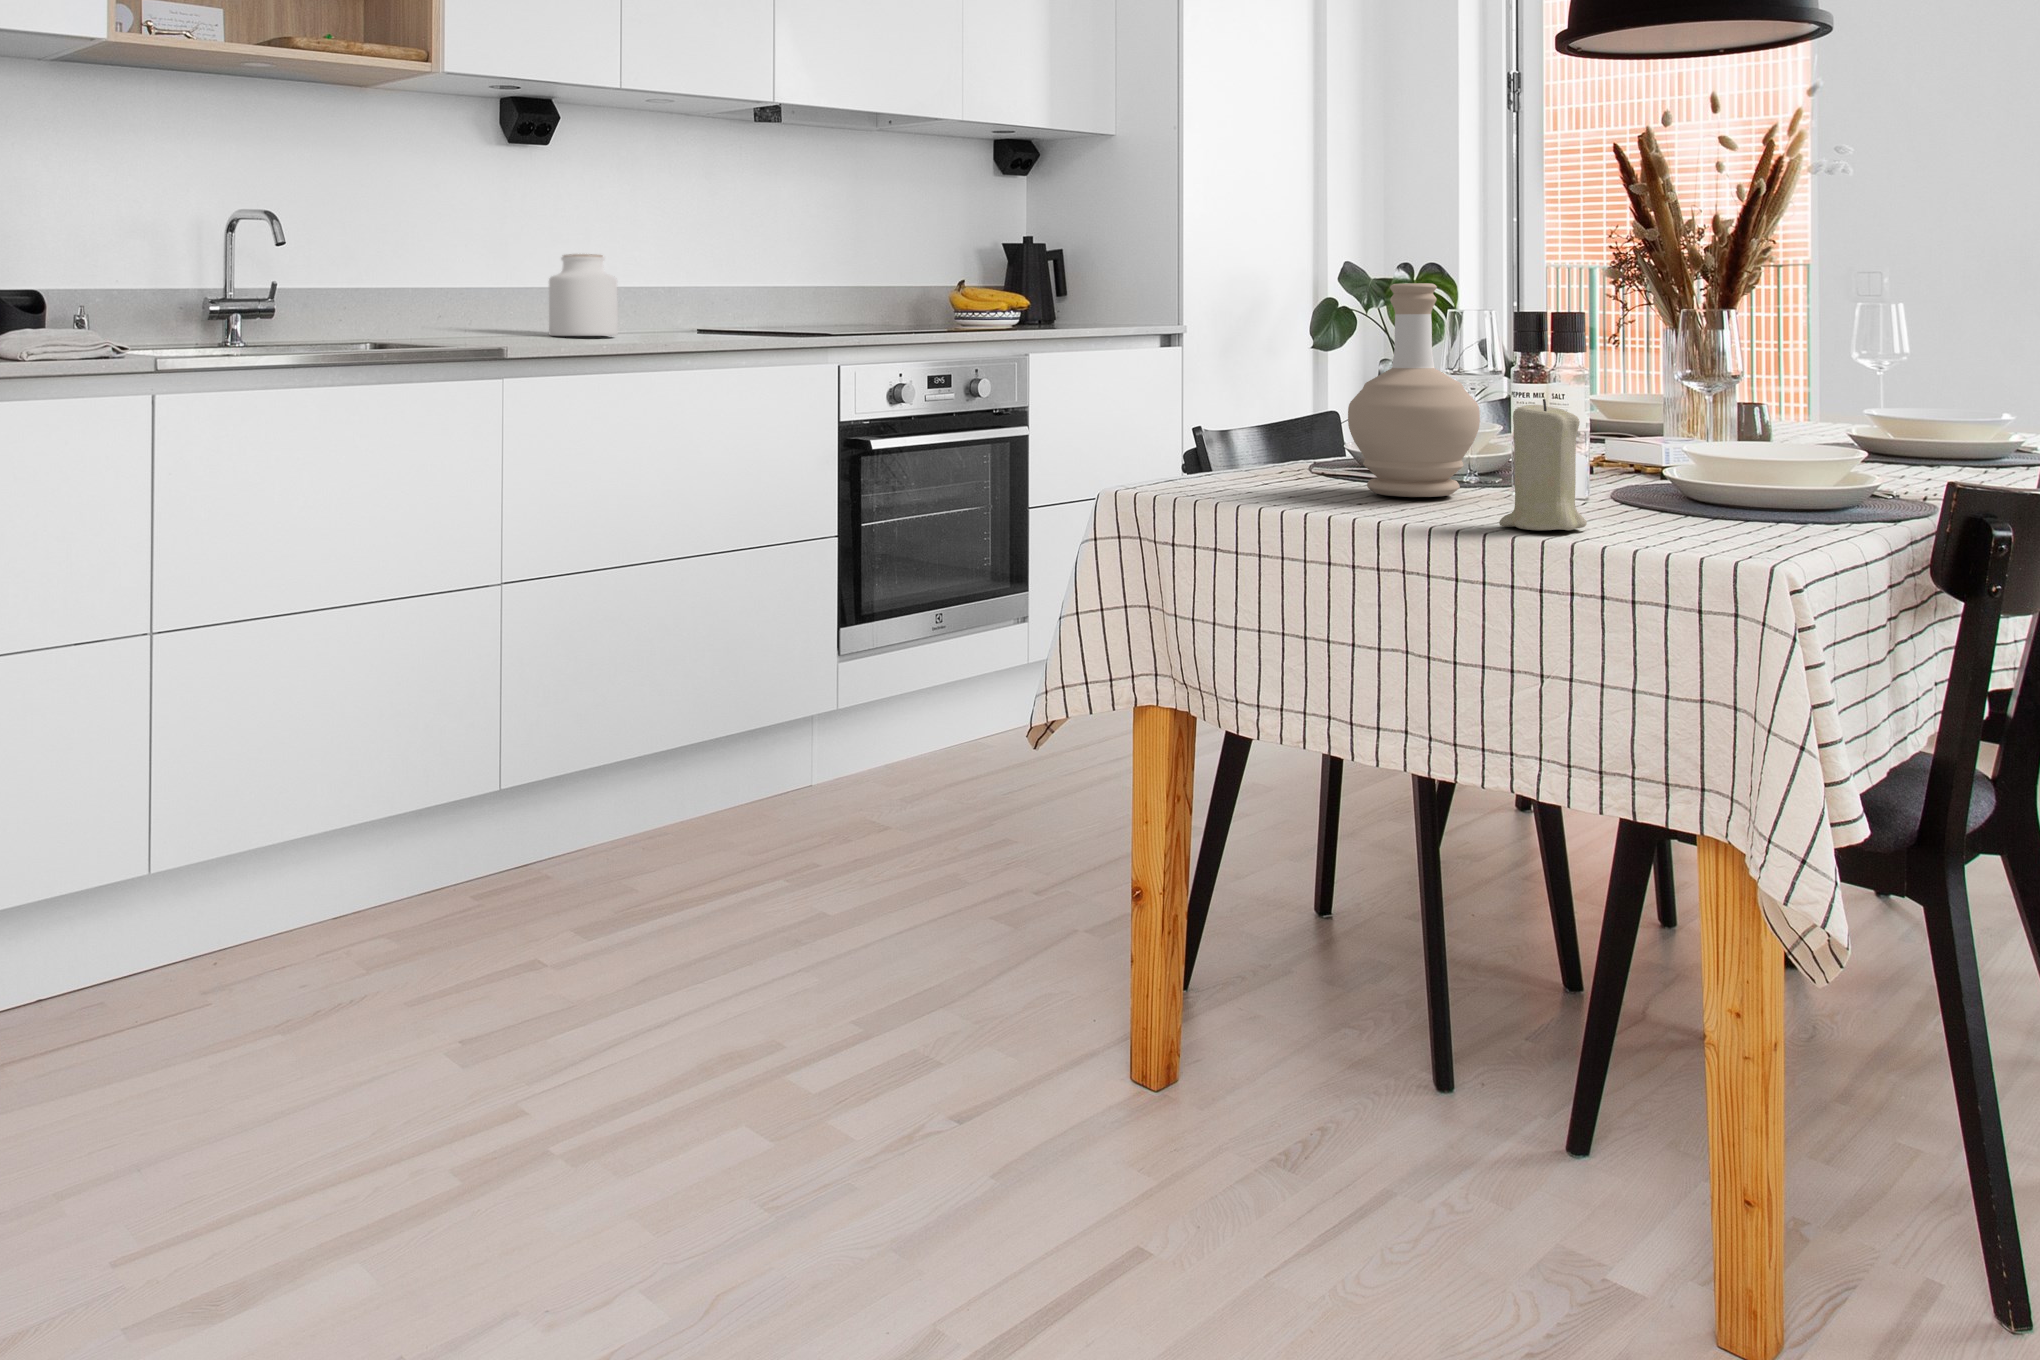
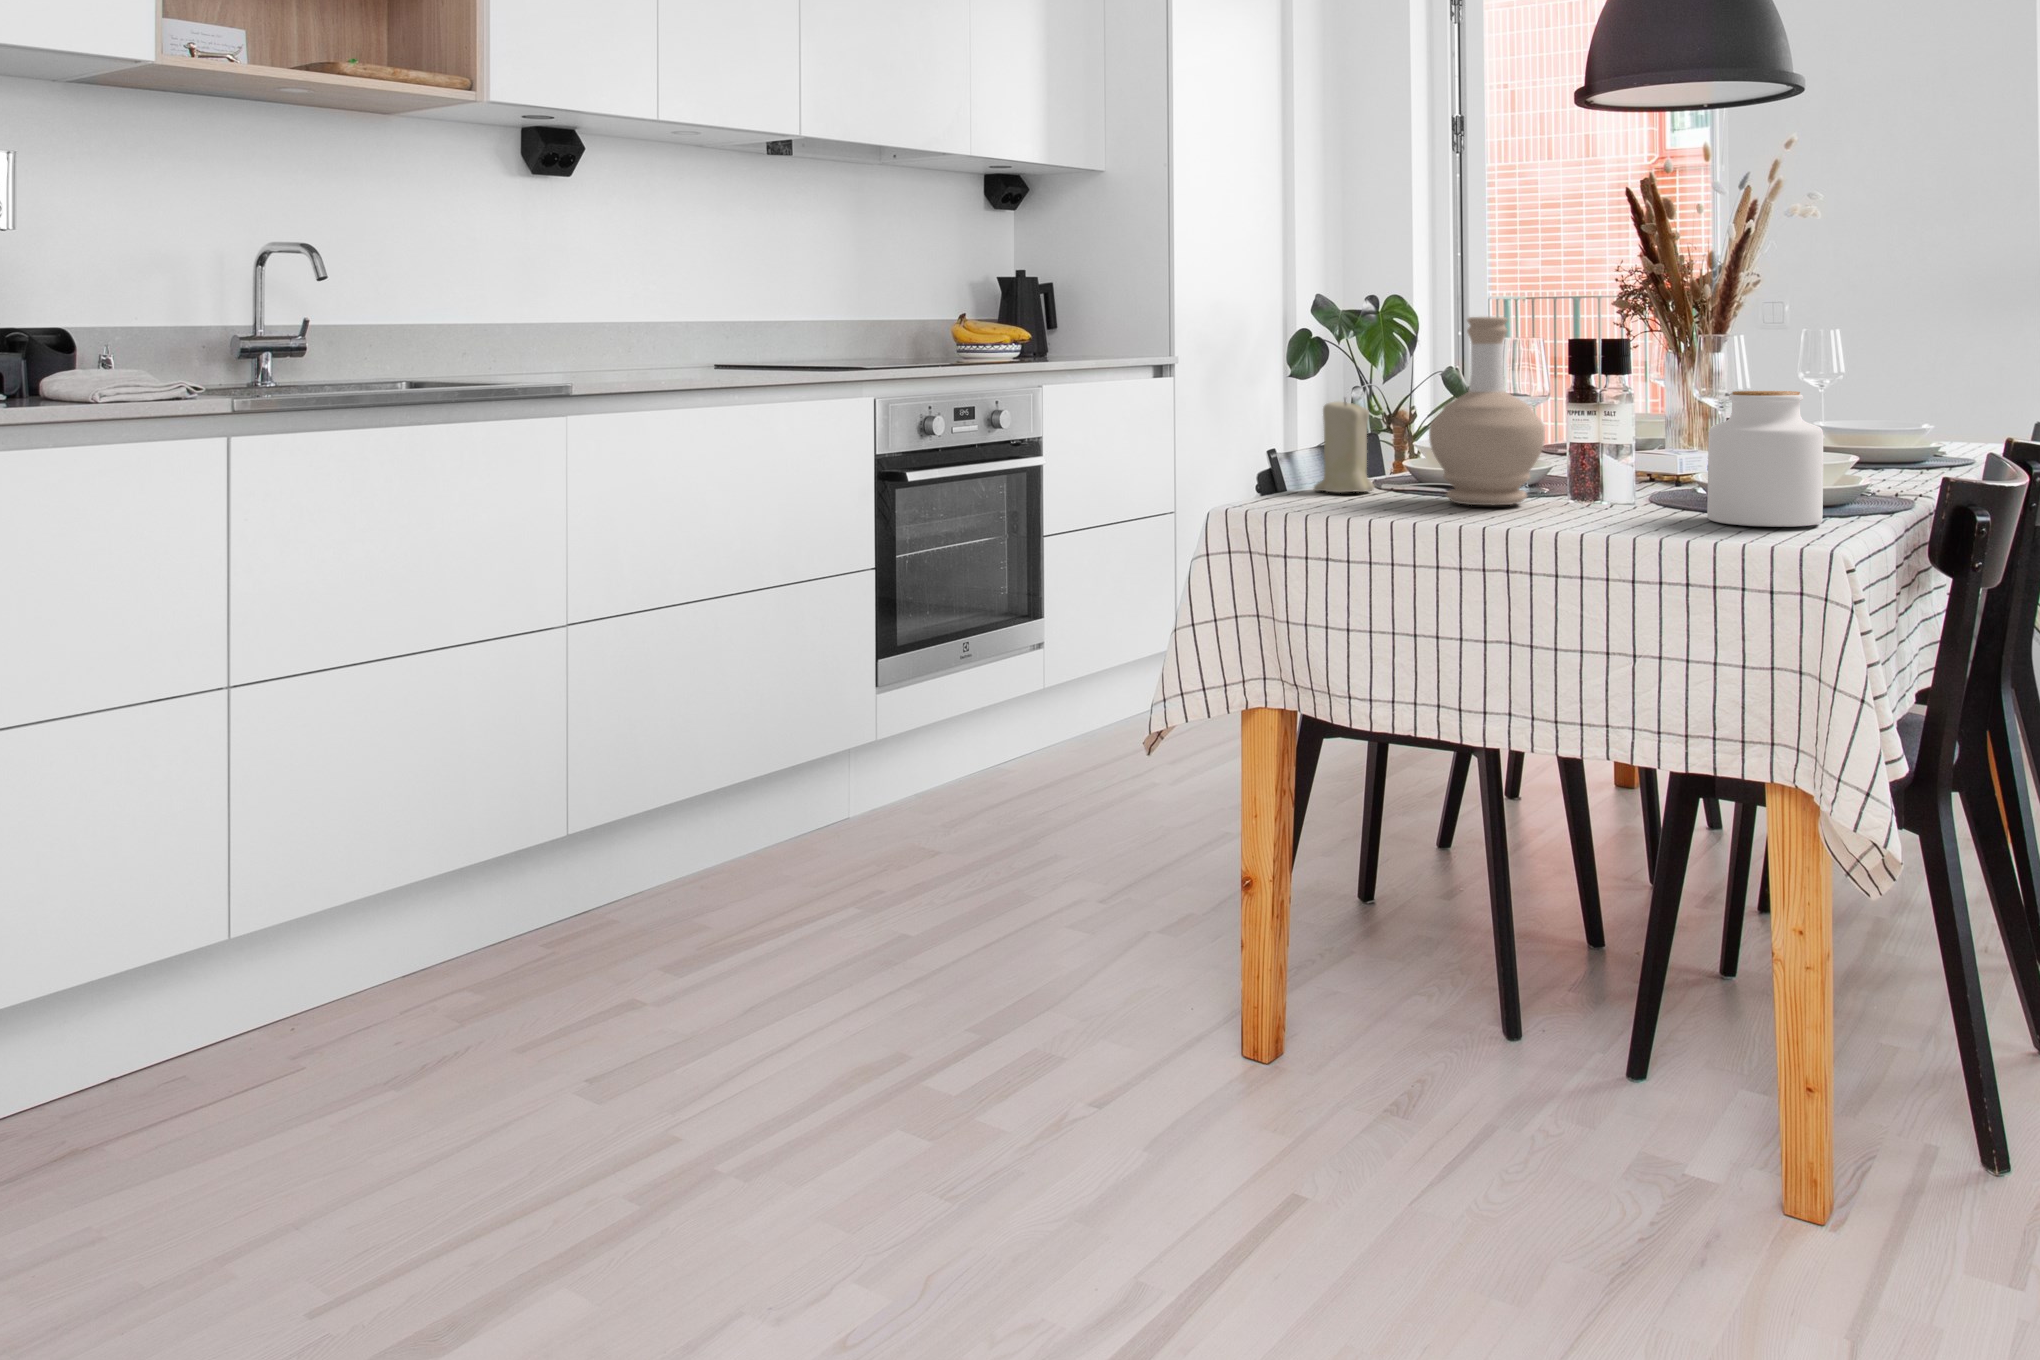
jar: present [549,254,618,336] -> present [1707,391,1823,527]
candle: present [1499,399,1587,530] -> present [1314,400,1374,493]

